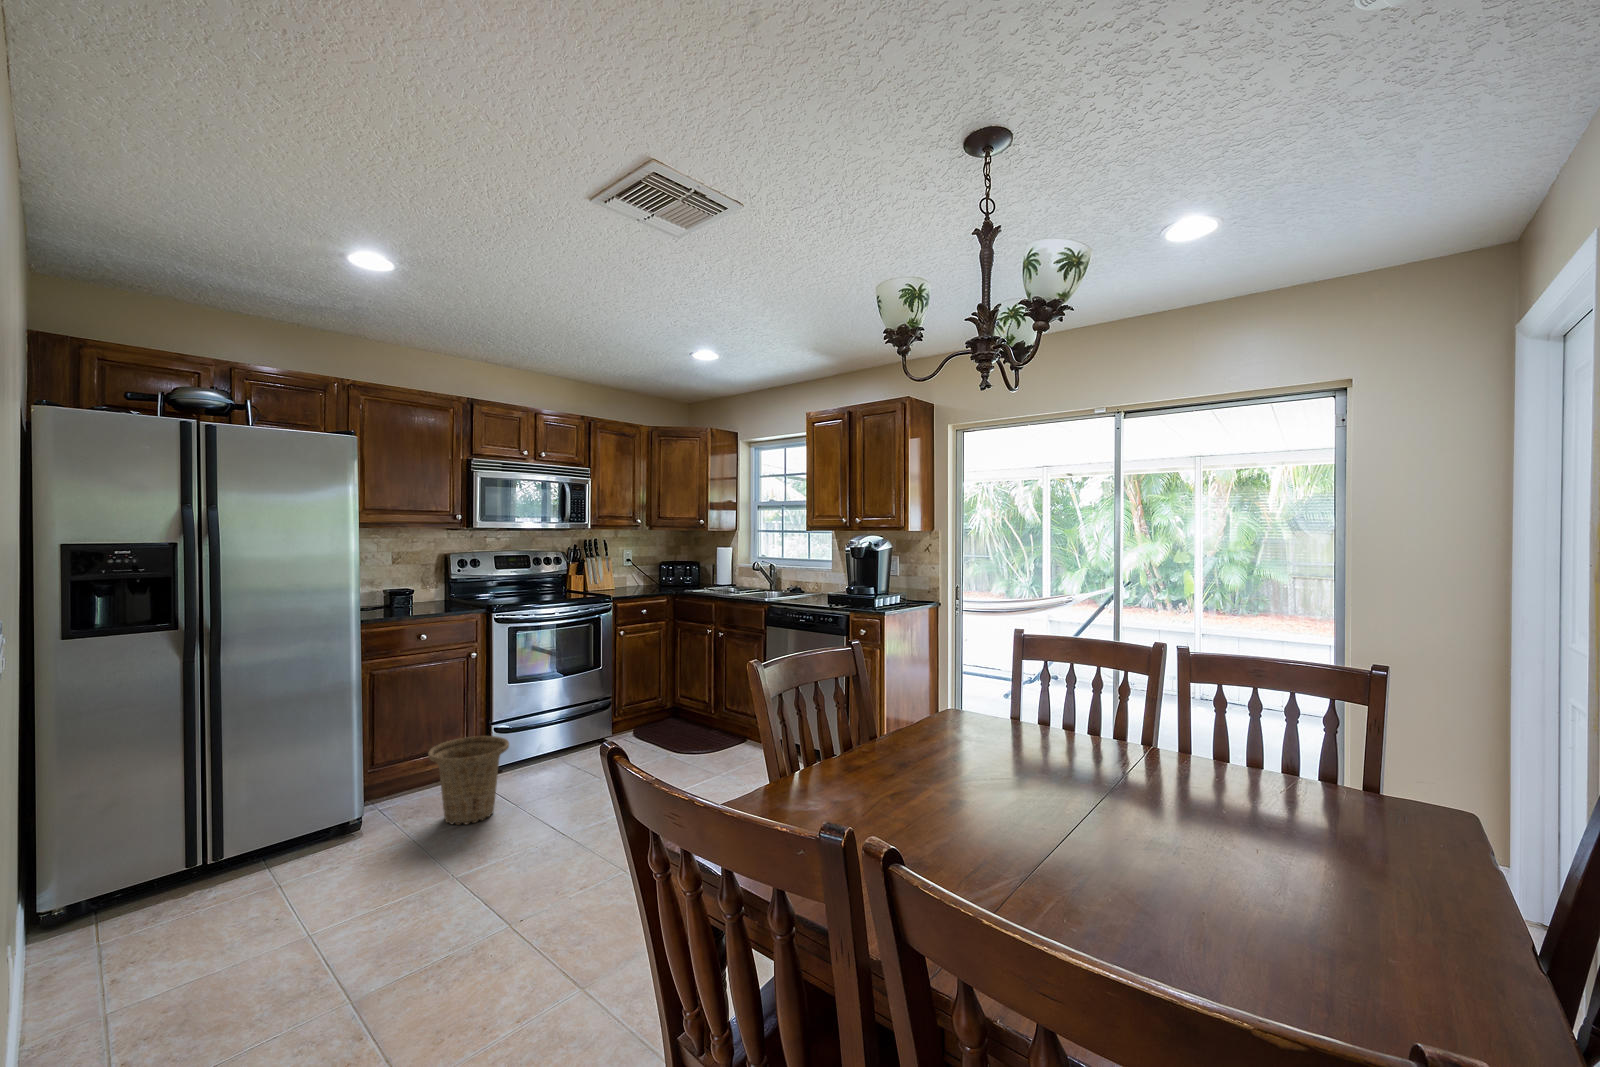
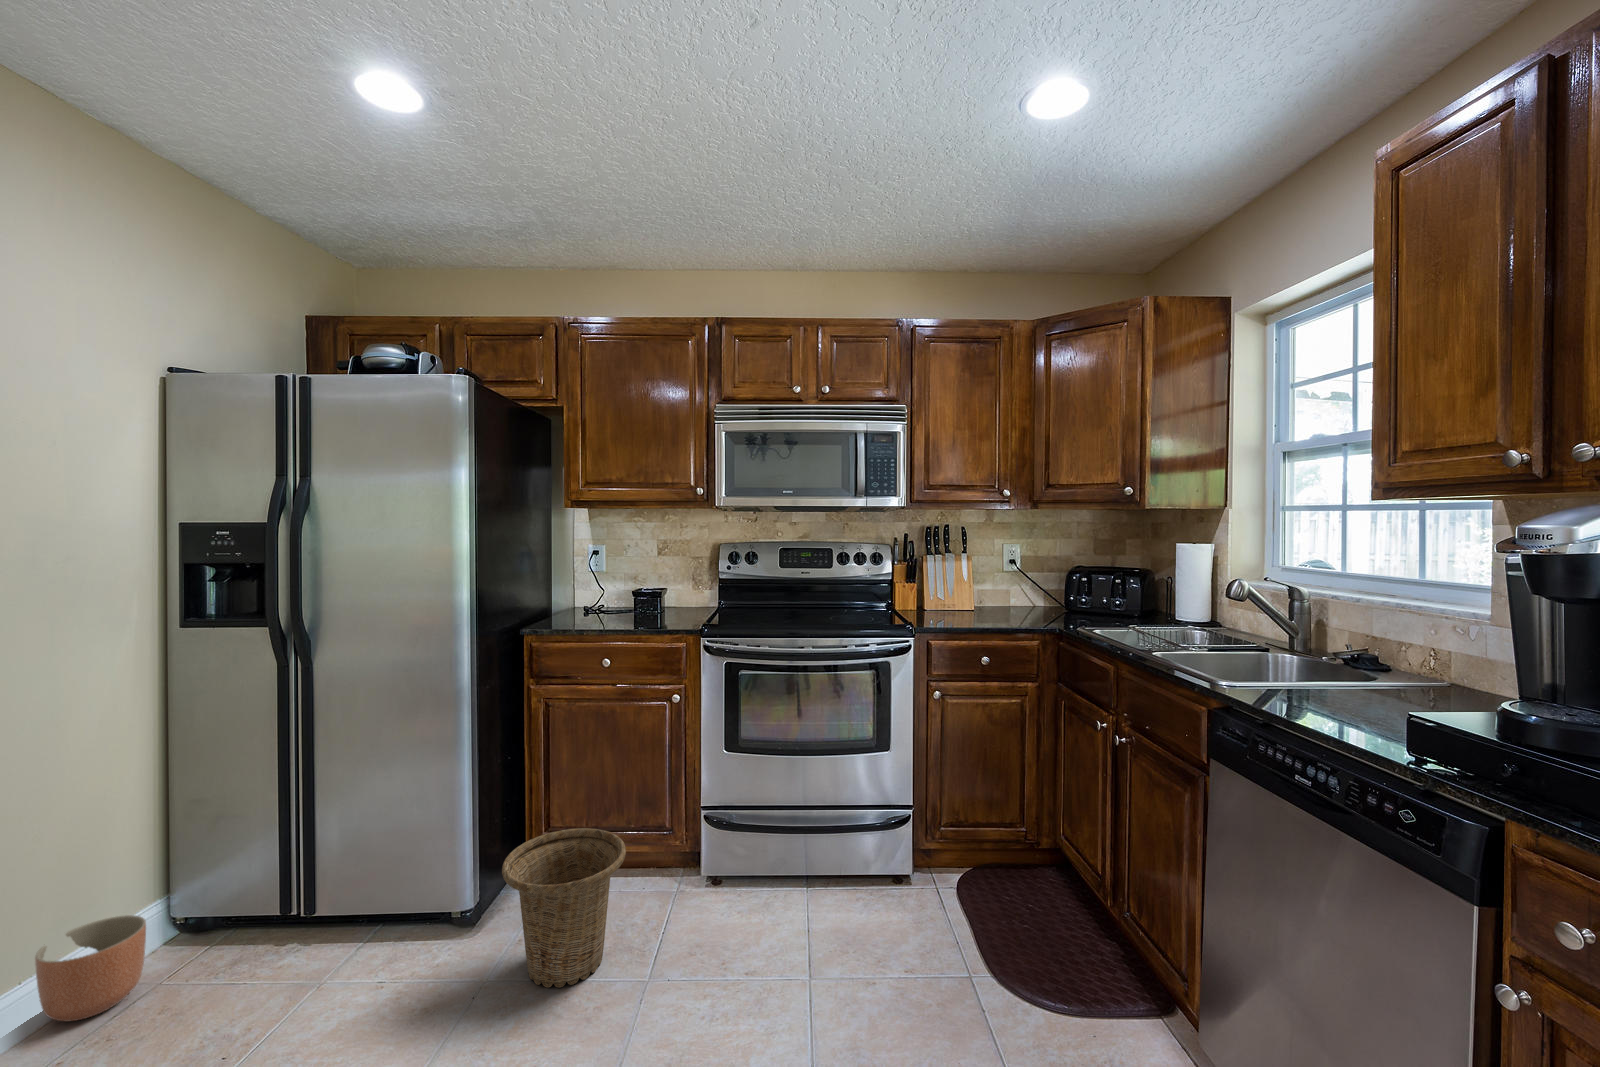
planter: none [42,883,137,970] -> present [35,915,146,1021]

